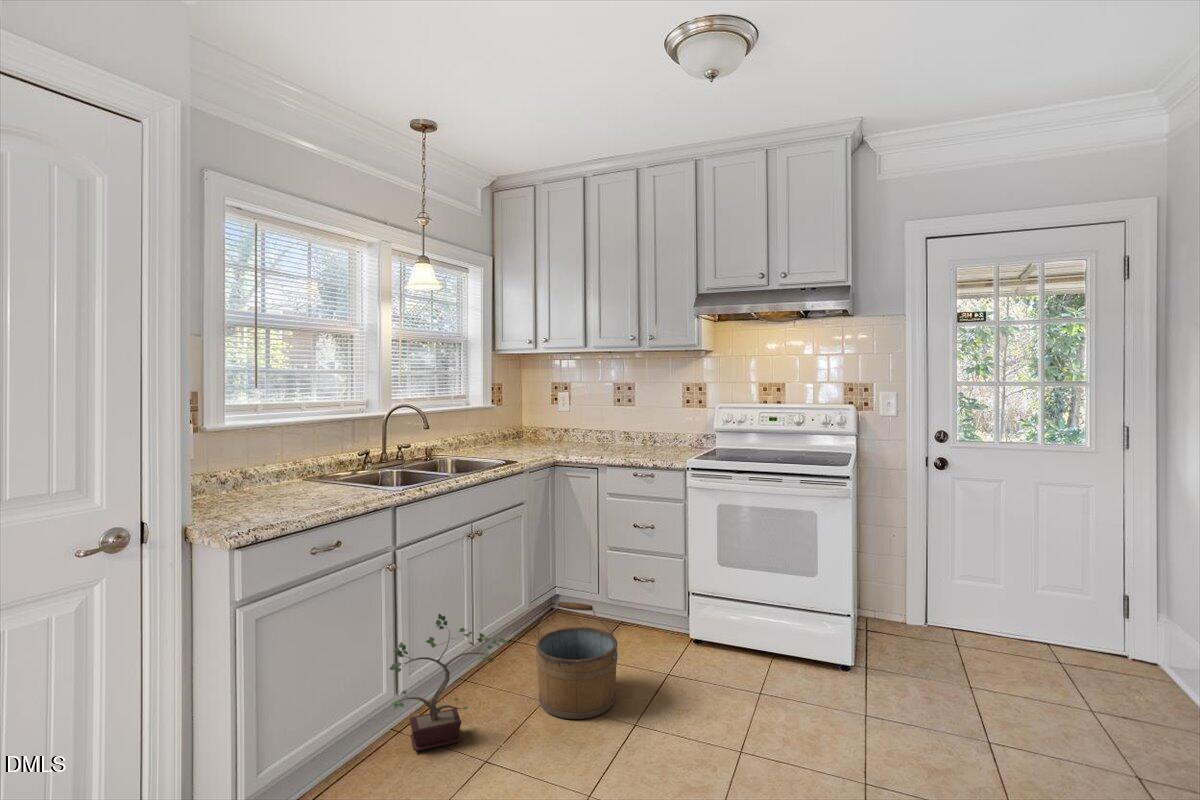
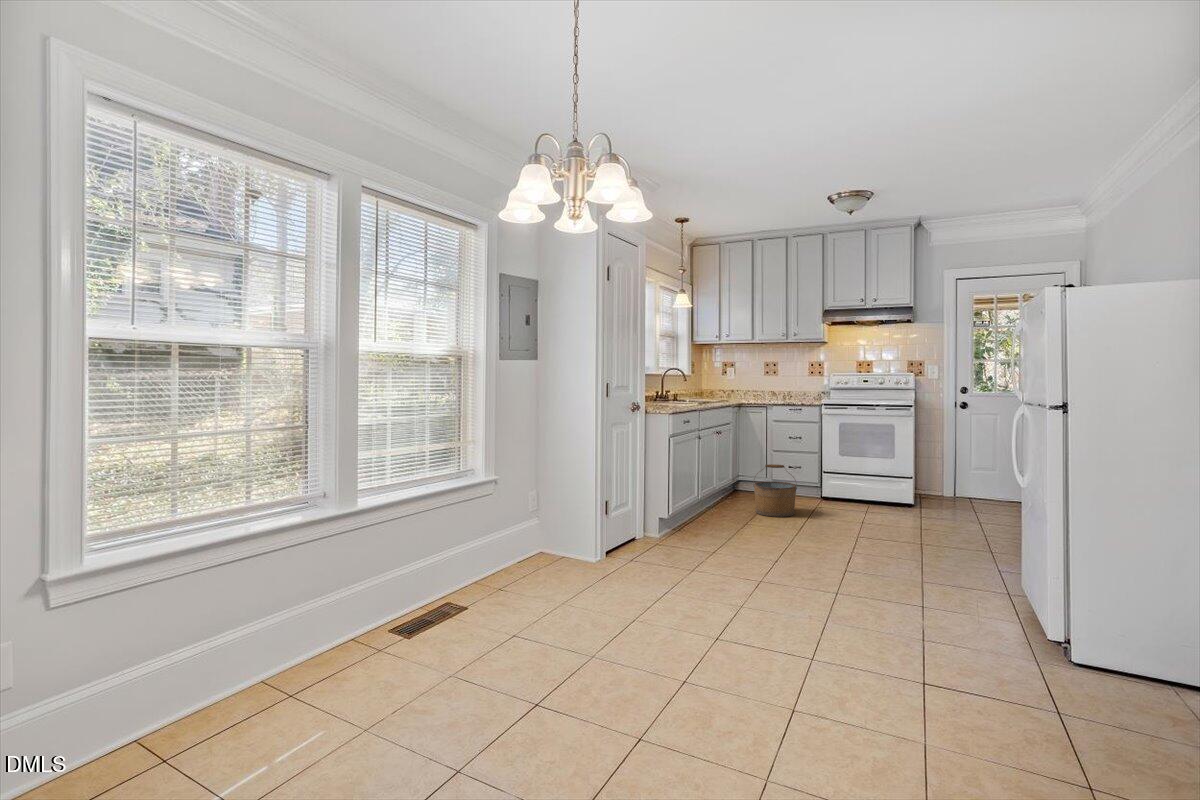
potted plant: present [390,614,507,751] -> none [701,462,751,522]

